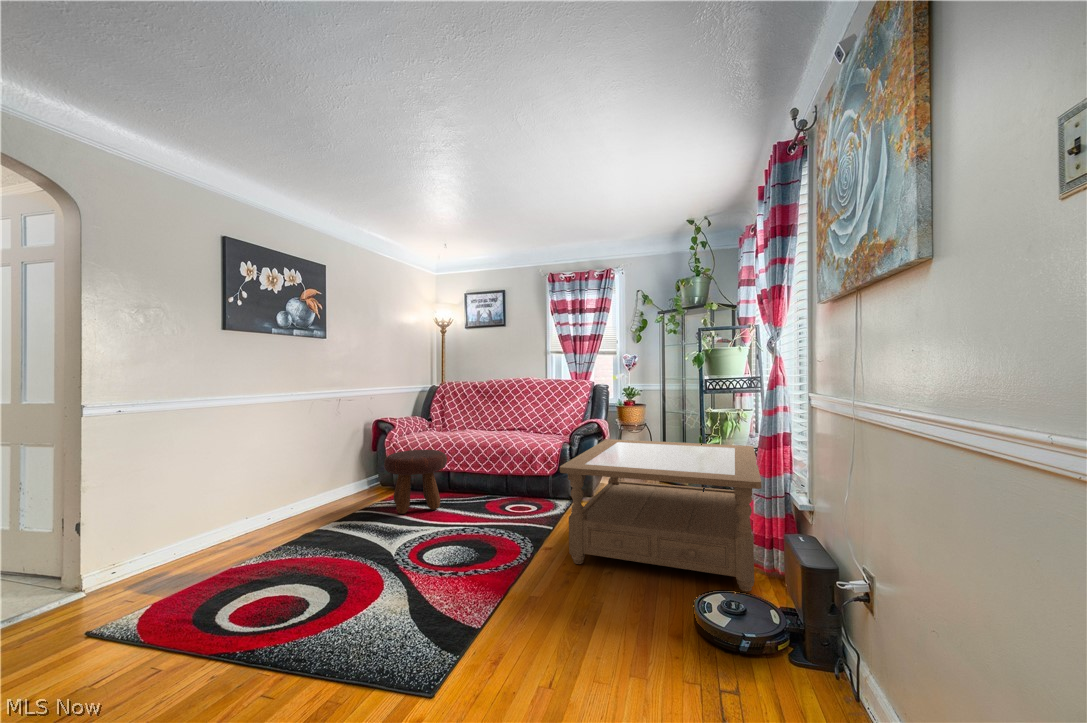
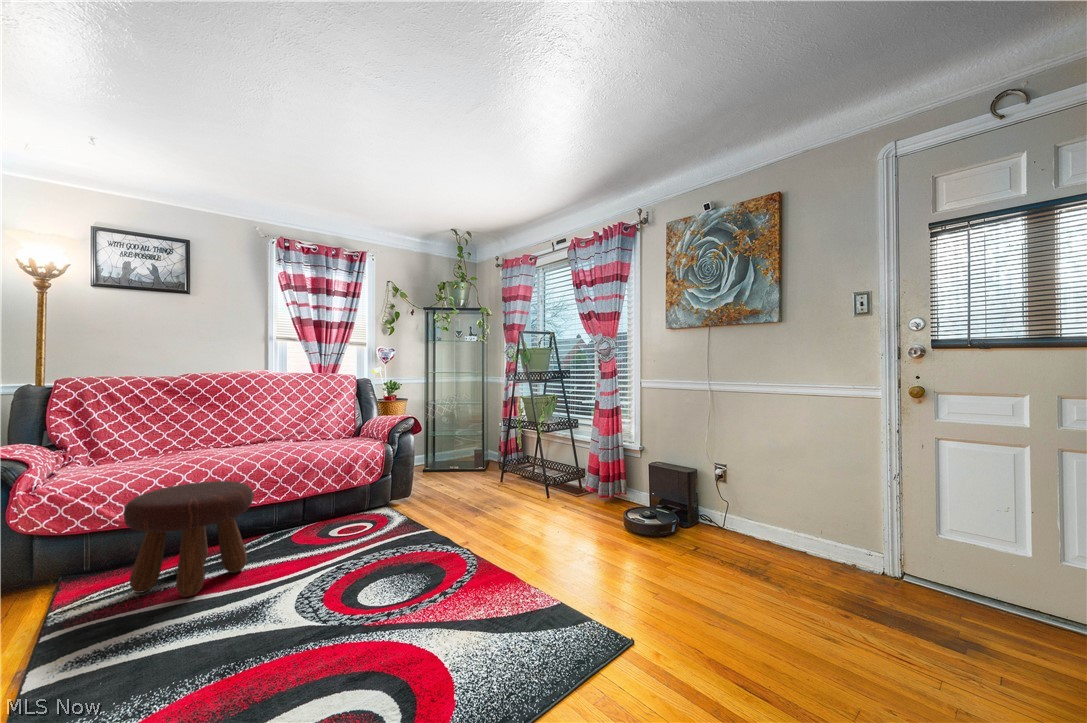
coffee table: present [560,439,762,591] -> none [446,422,641,544]

